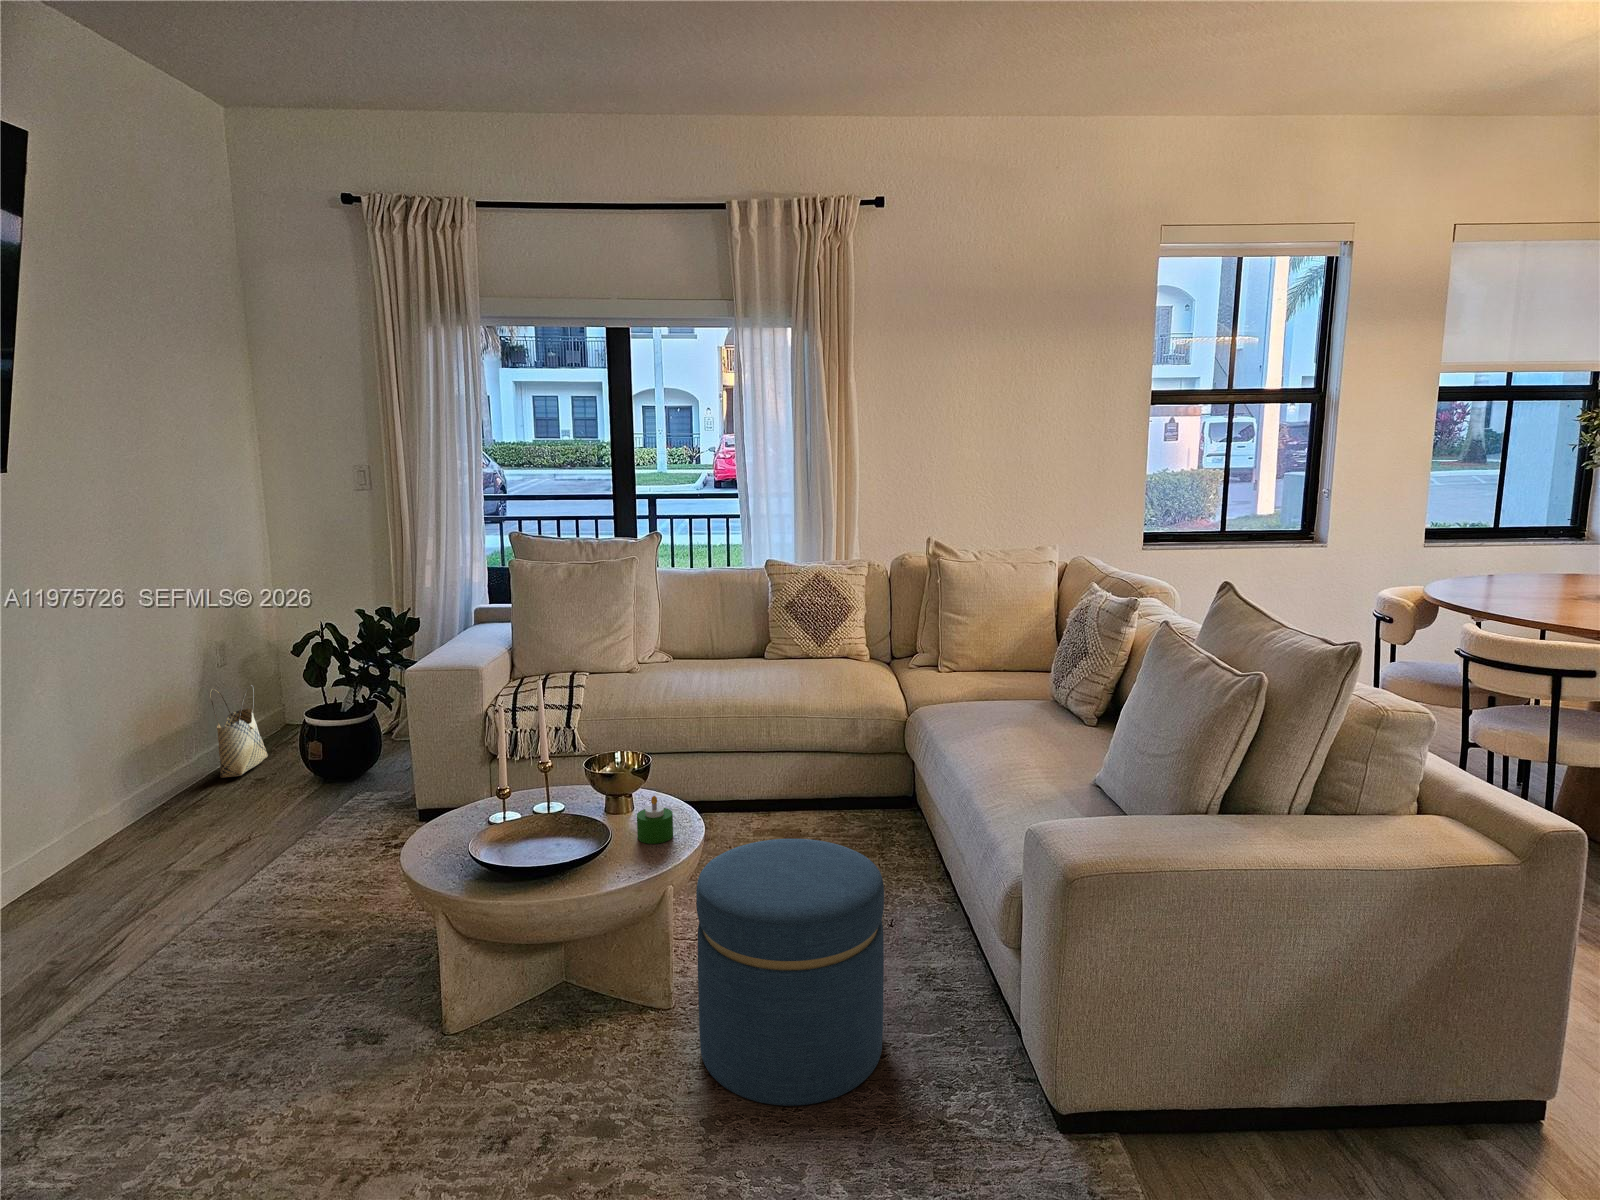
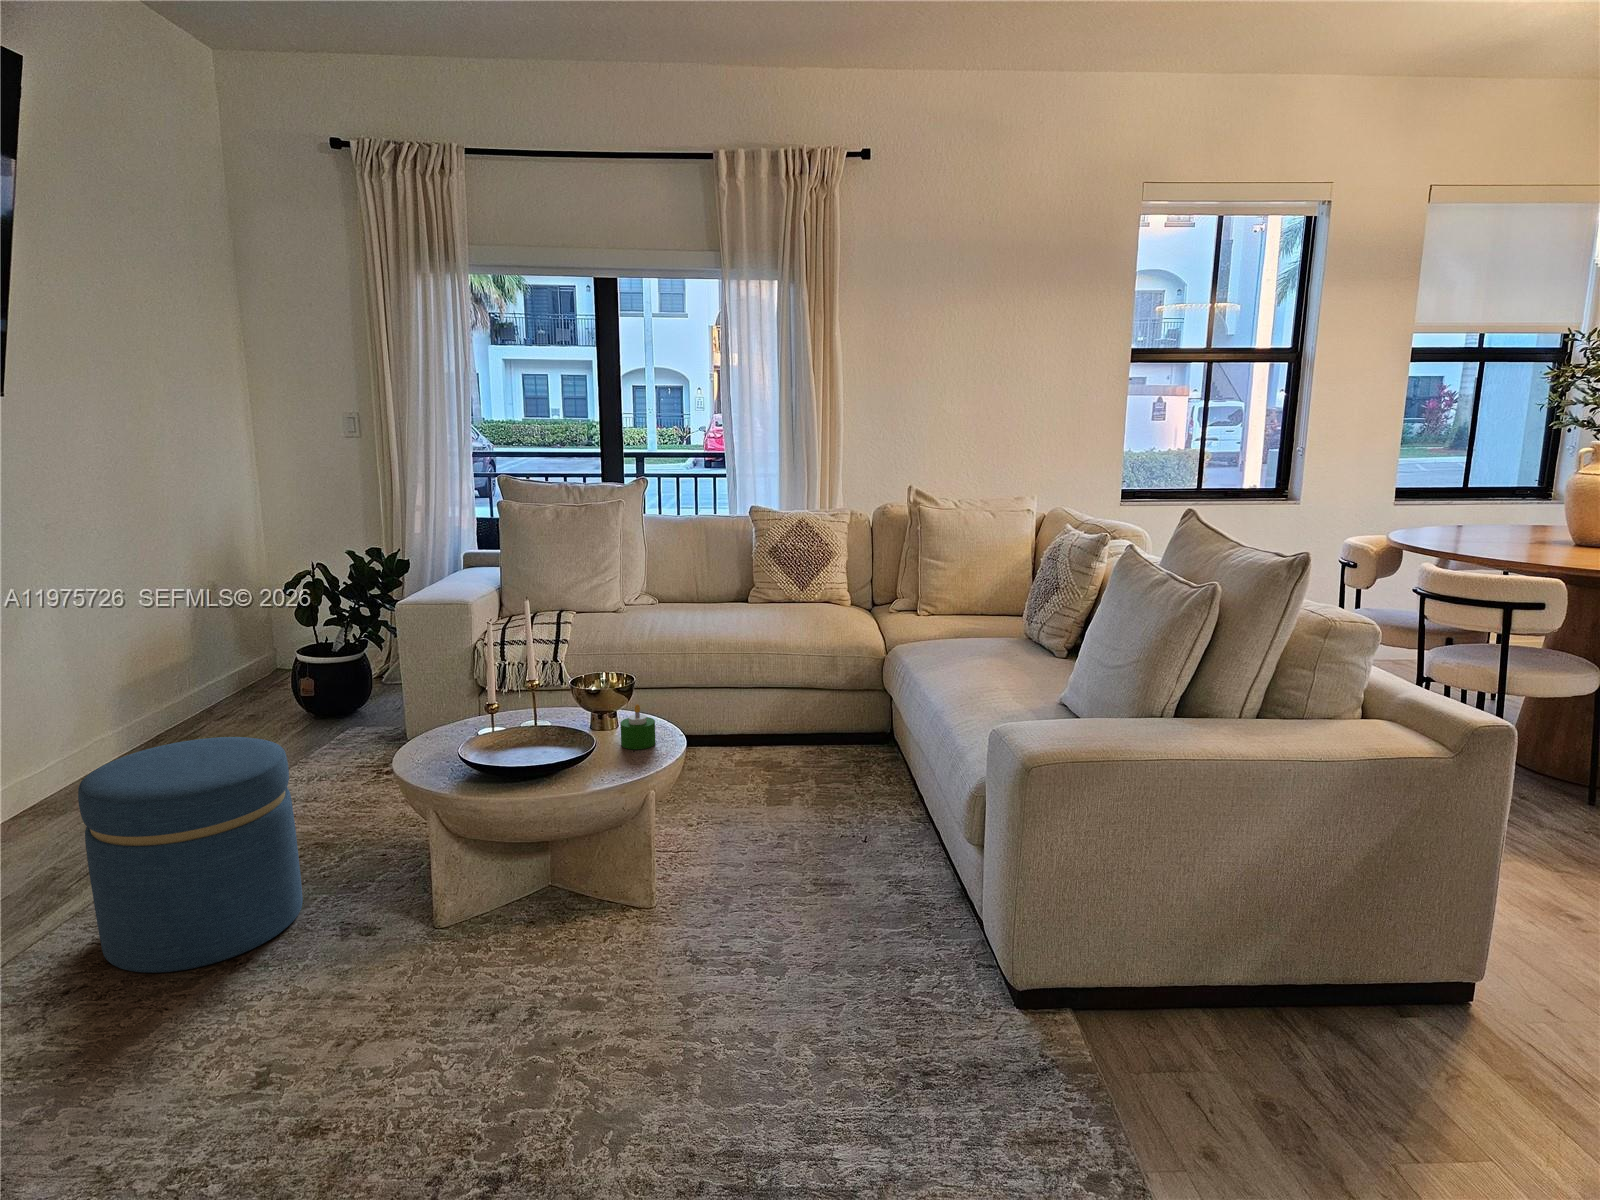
woven basket: present [210,686,268,778] -> none [207,621,264,711]
ottoman: present [696,839,884,1106] -> present [78,737,303,973]

